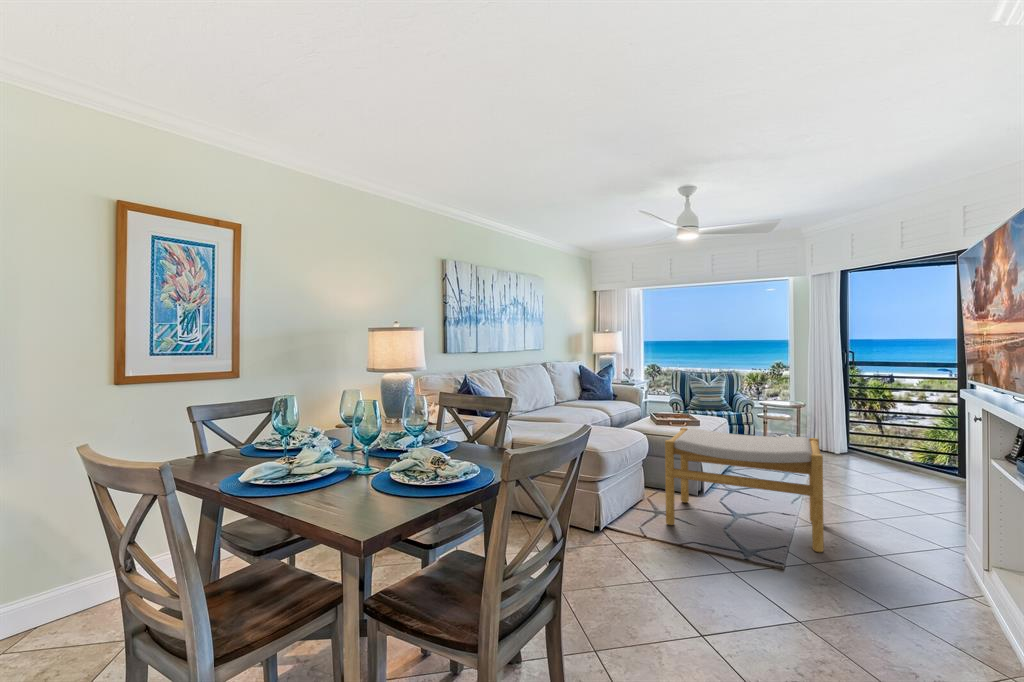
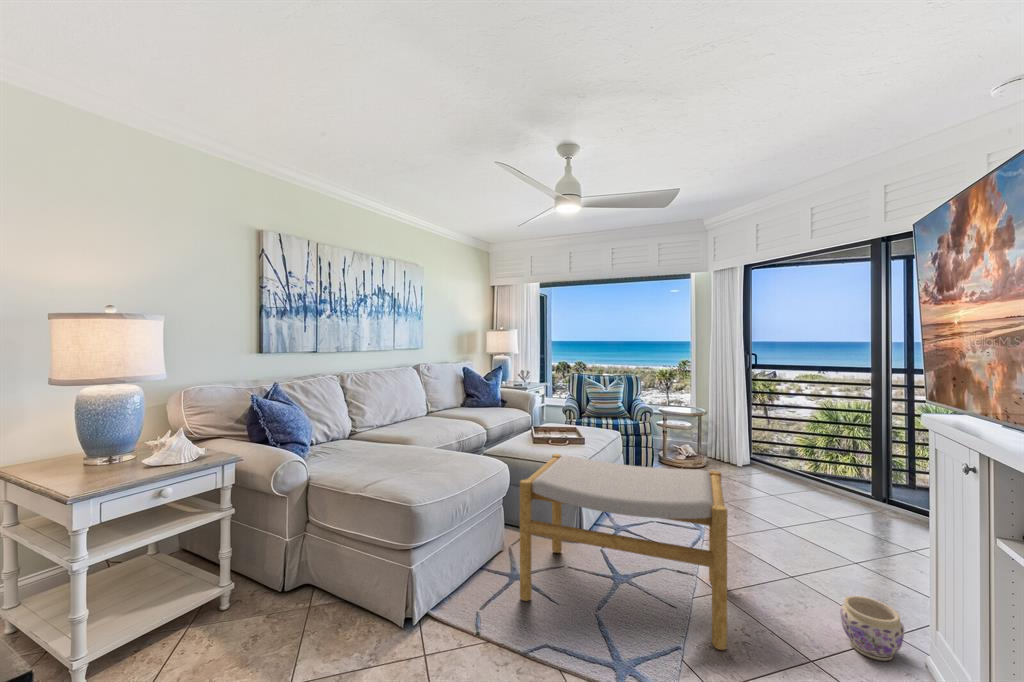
planter: none [910,522,957,563] -> present [840,596,904,661]

